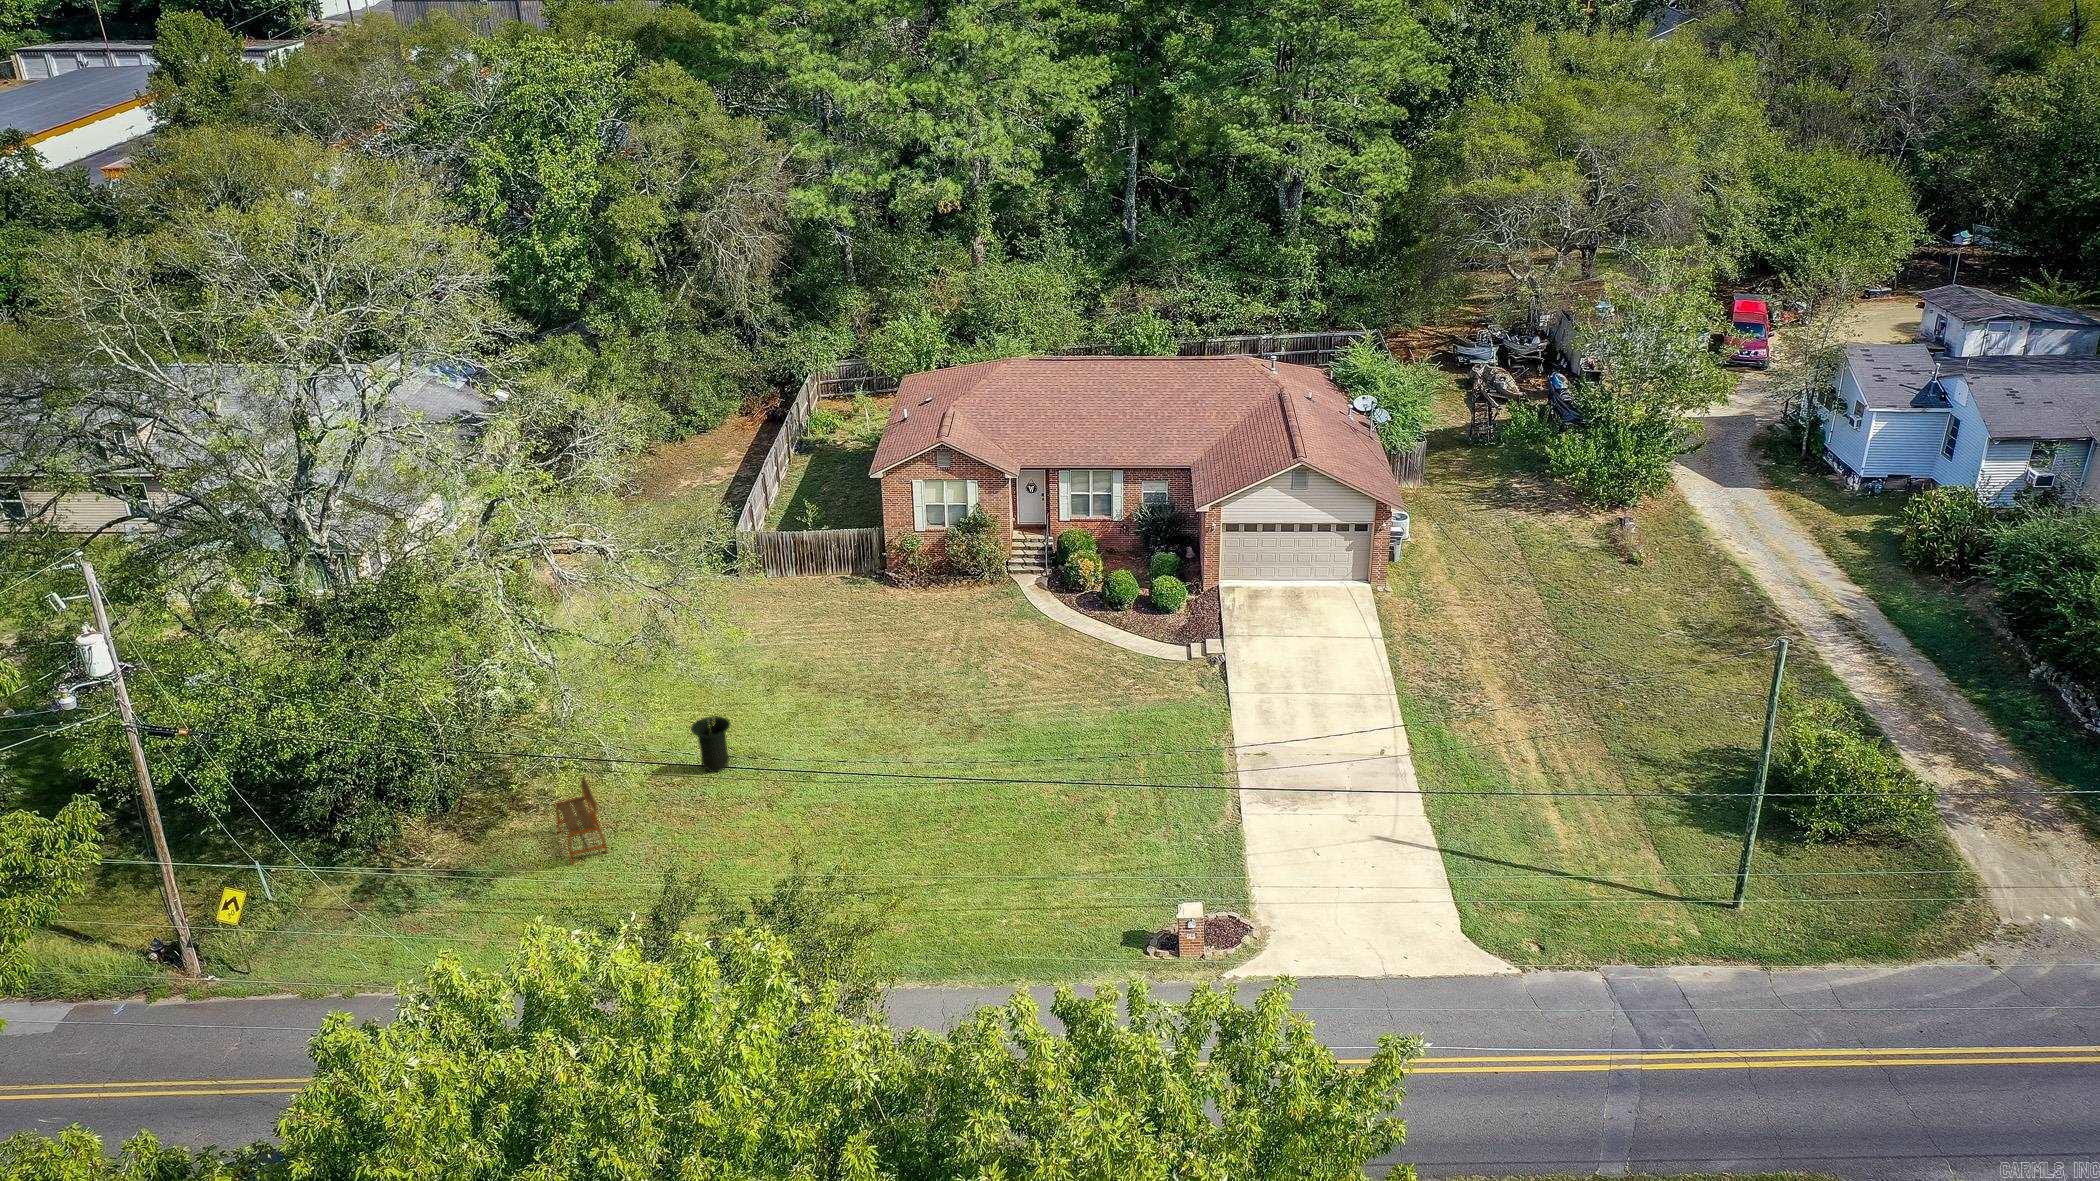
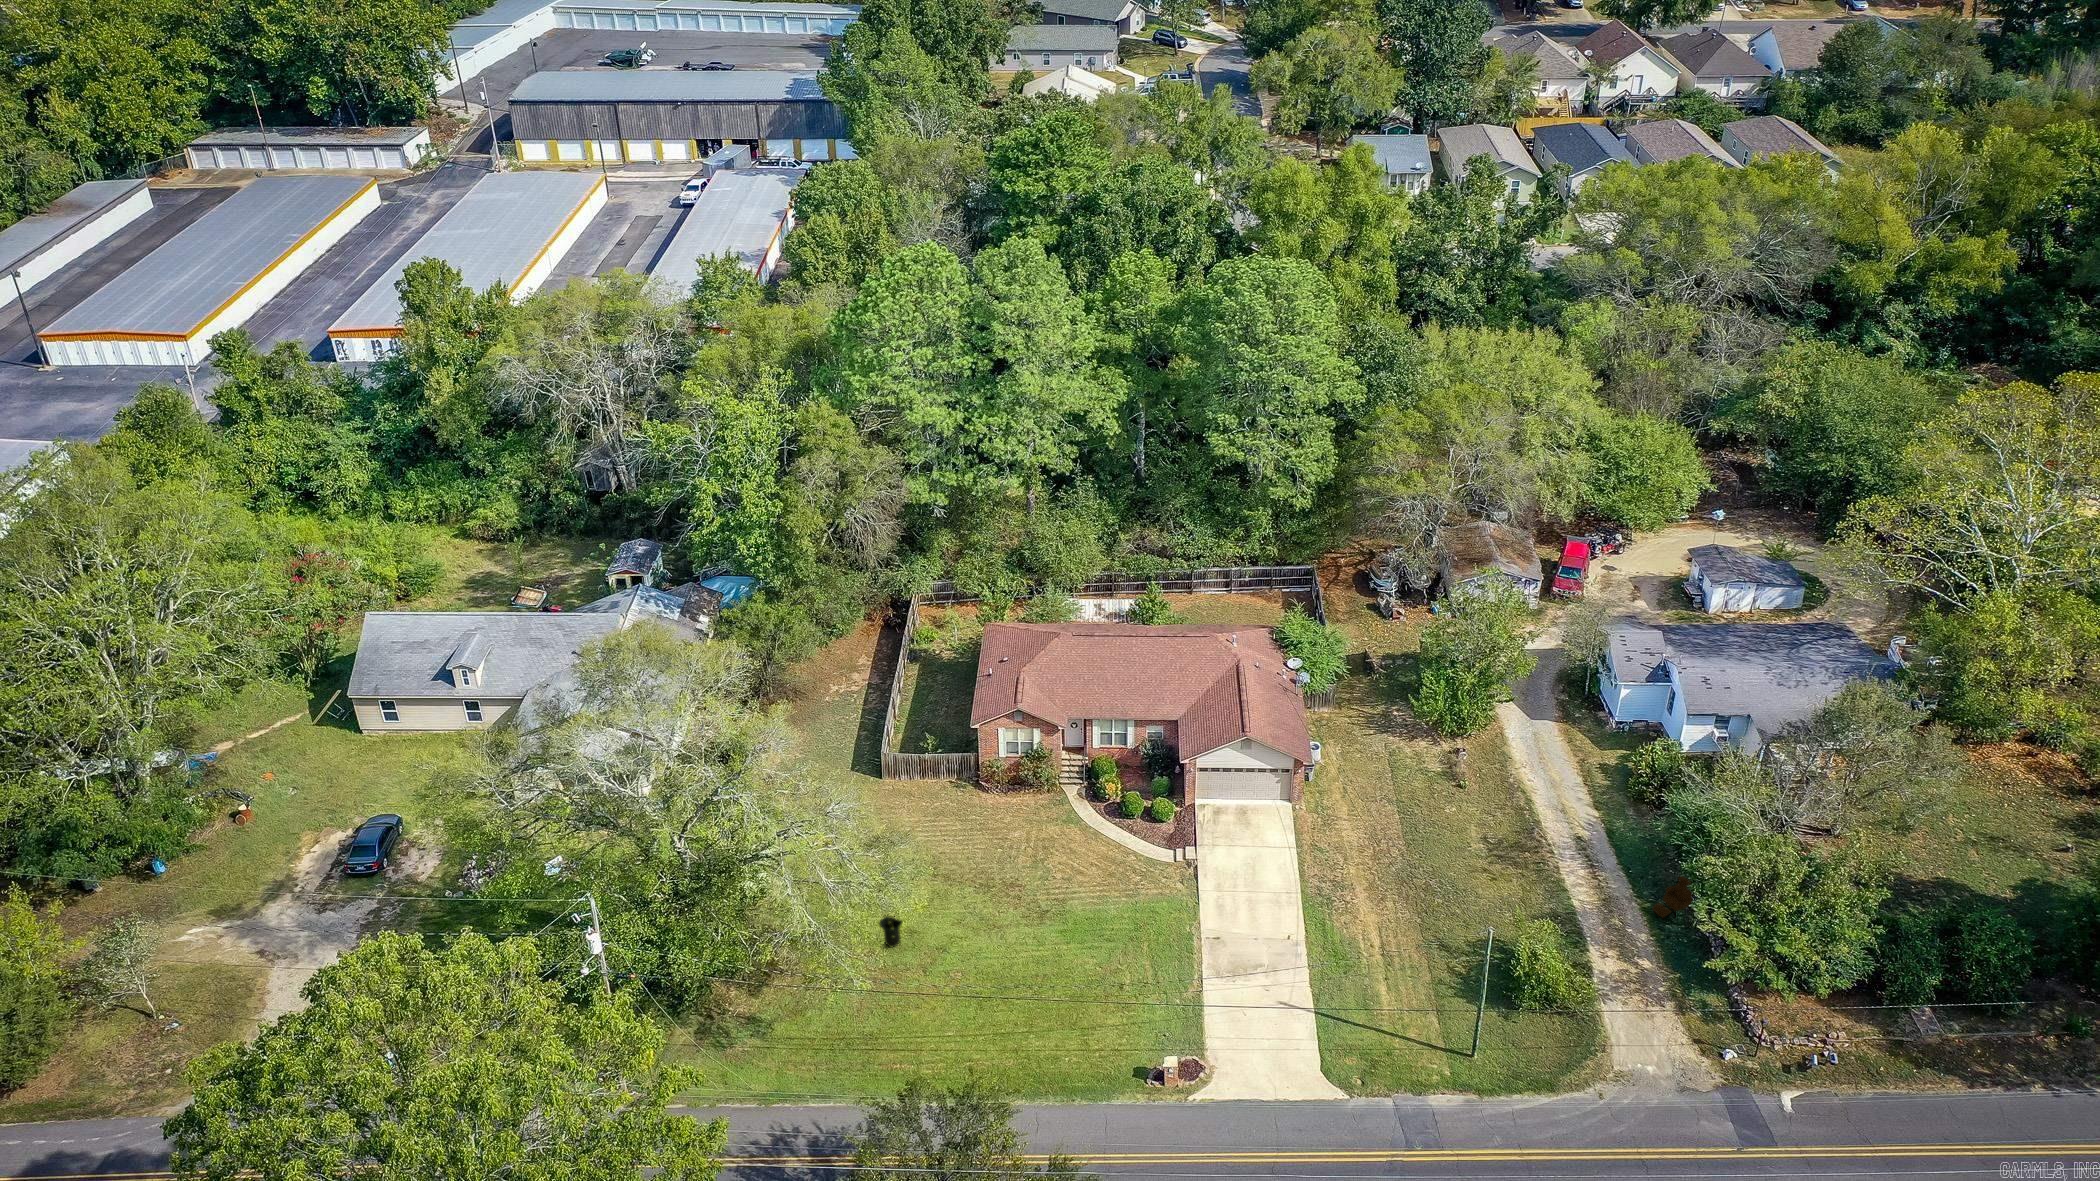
lounge chair: none [1992,642,2068,715] -> present [1652,876,1693,919]
bench: present [556,775,608,864] -> none [807,960,839,1015]

